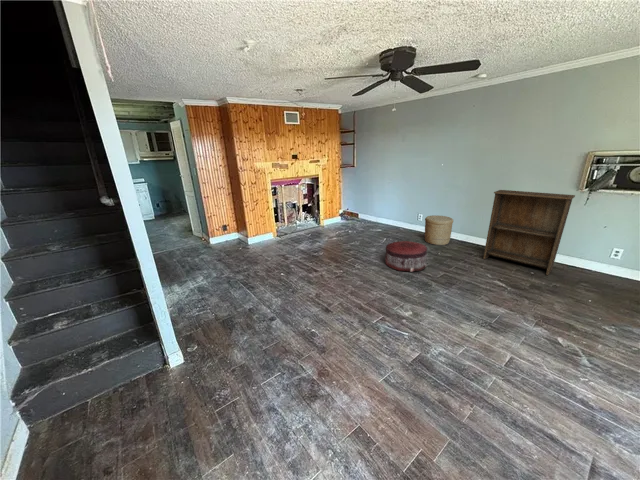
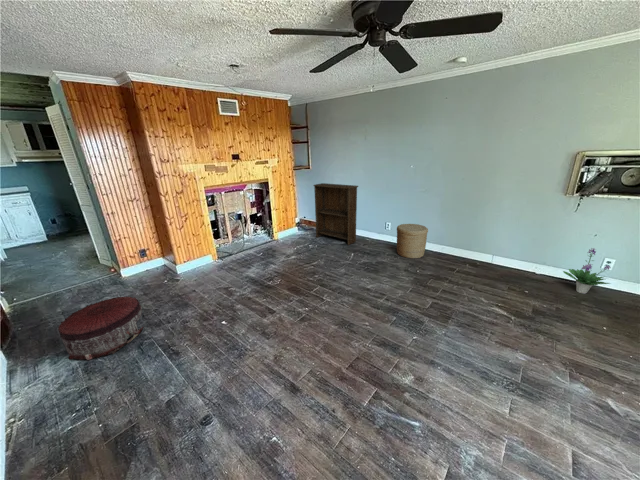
bookshelf: present [483,190,575,275] -> present [314,183,358,245]
potted plant: none [572,238,615,279] -> present [563,248,611,294]
pouf: present [385,241,427,272] -> present [58,297,143,360]

